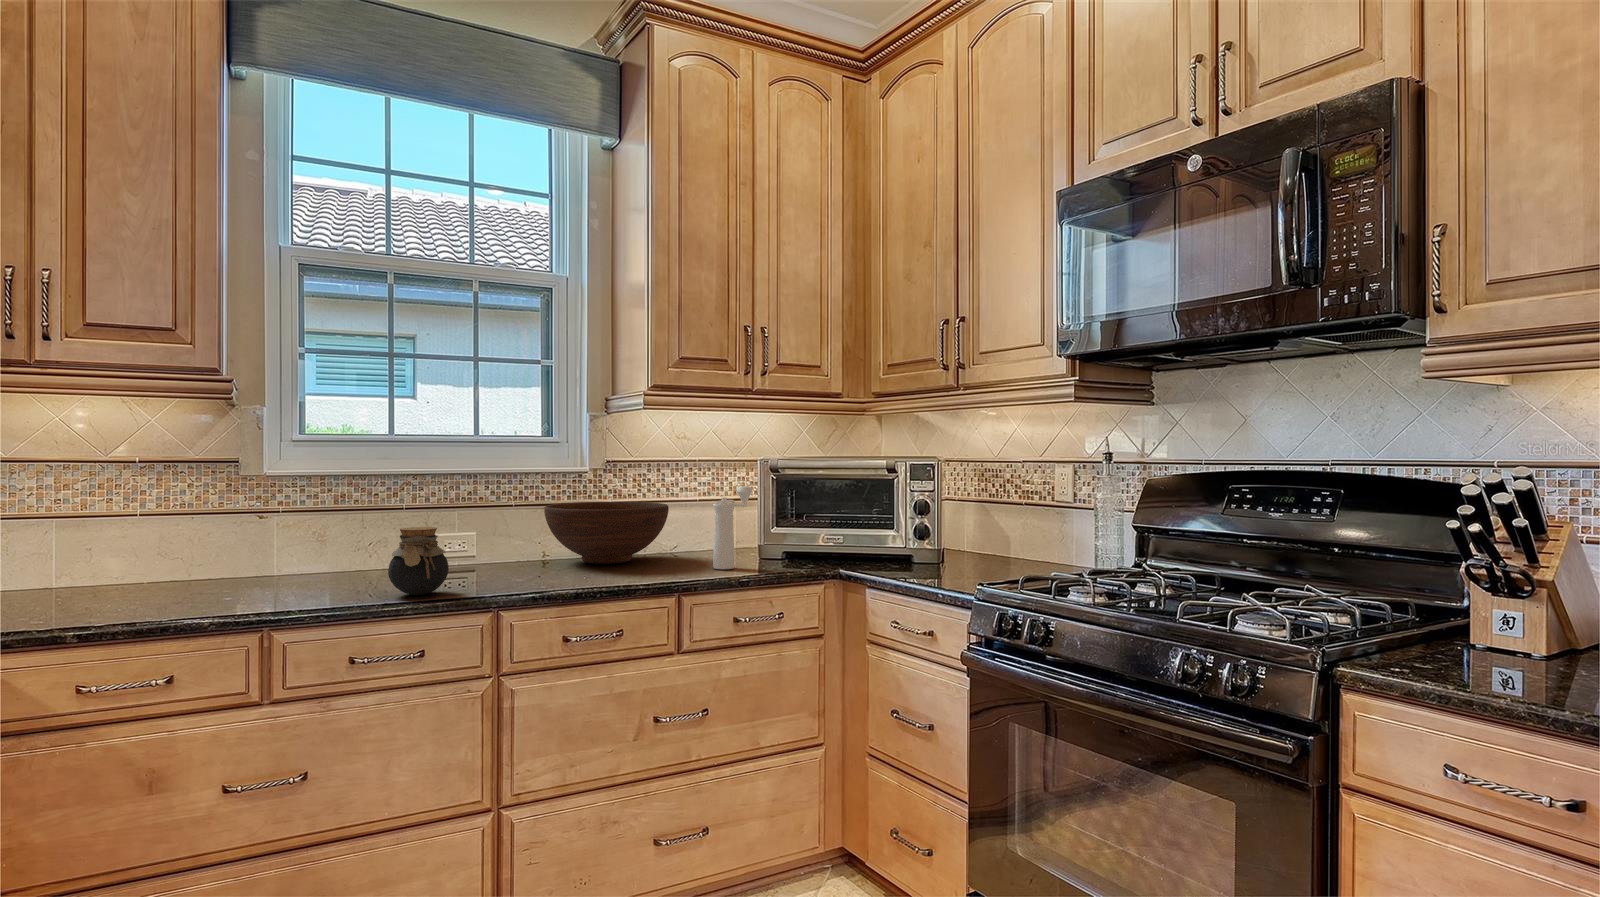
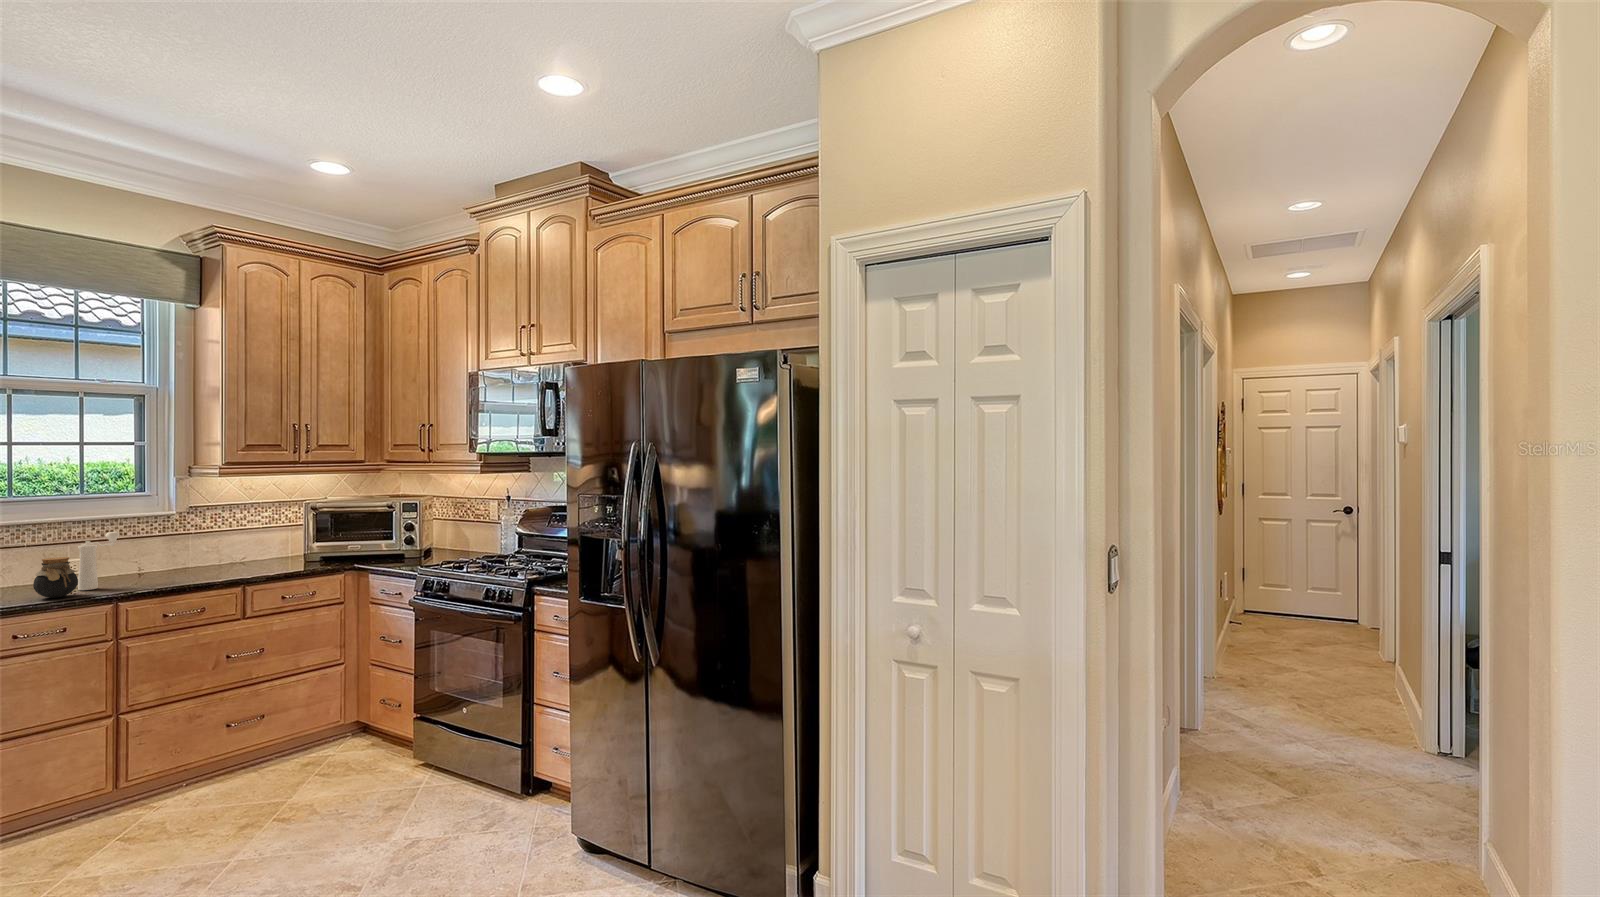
pepper mill: present [713,487,752,569] -> present [78,532,120,590]
fruit bowl: present [544,502,669,564] -> none [142,532,238,572]

